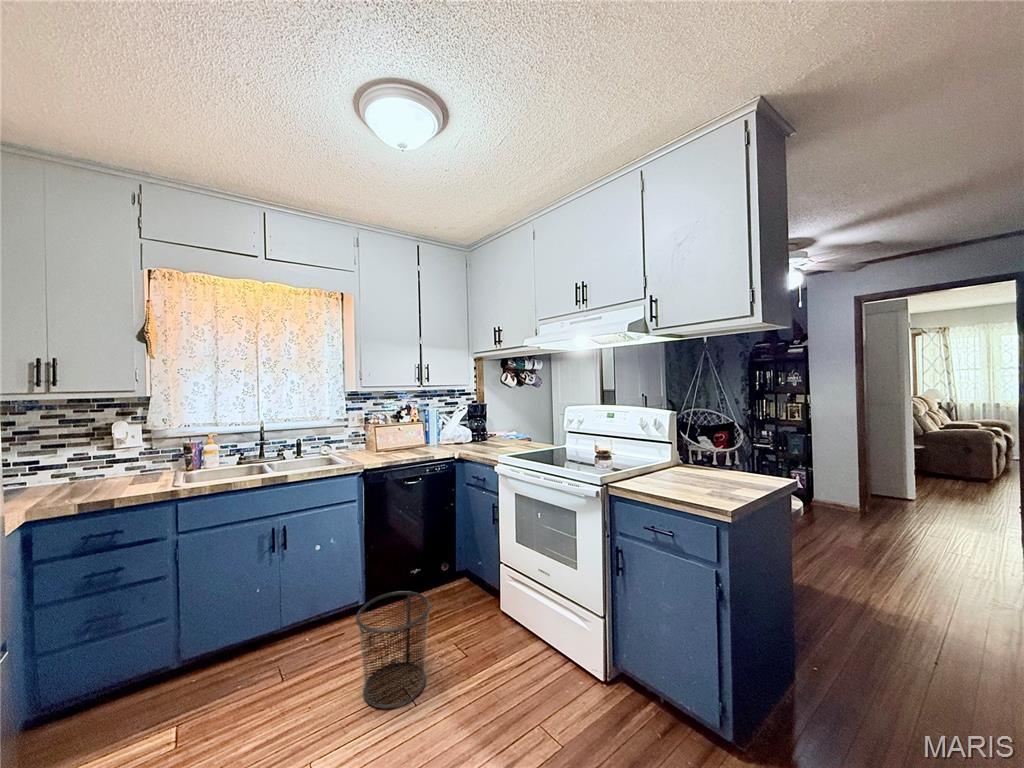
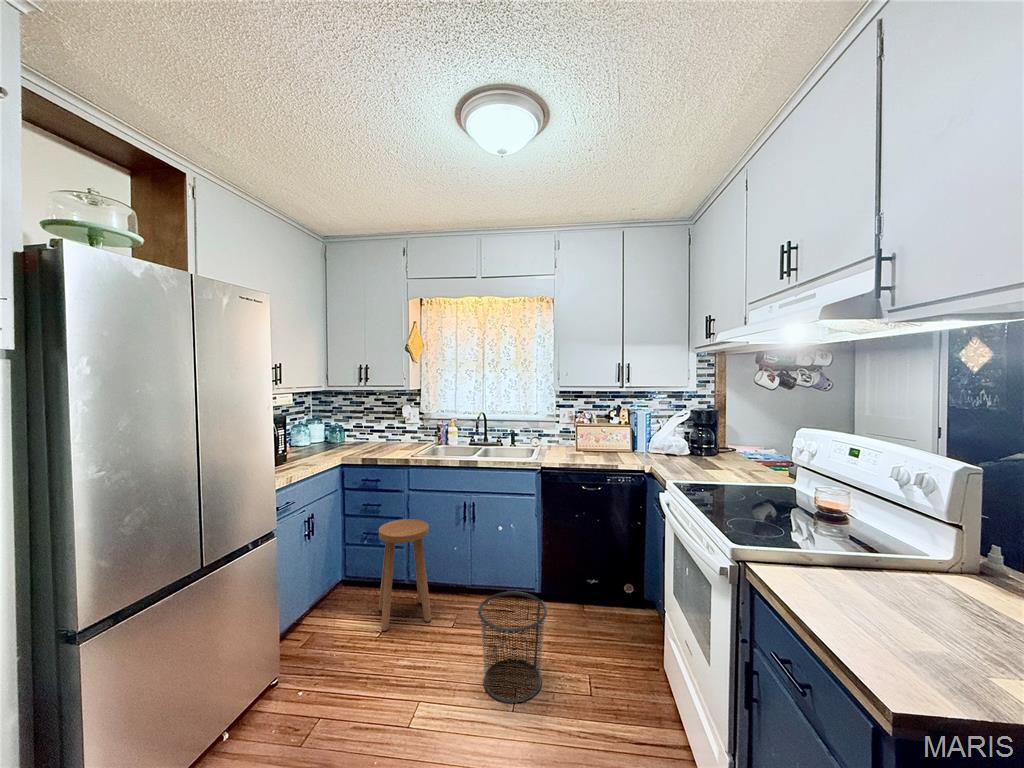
stool: none [138,566,245,738] -> present [379,519,431,631]

